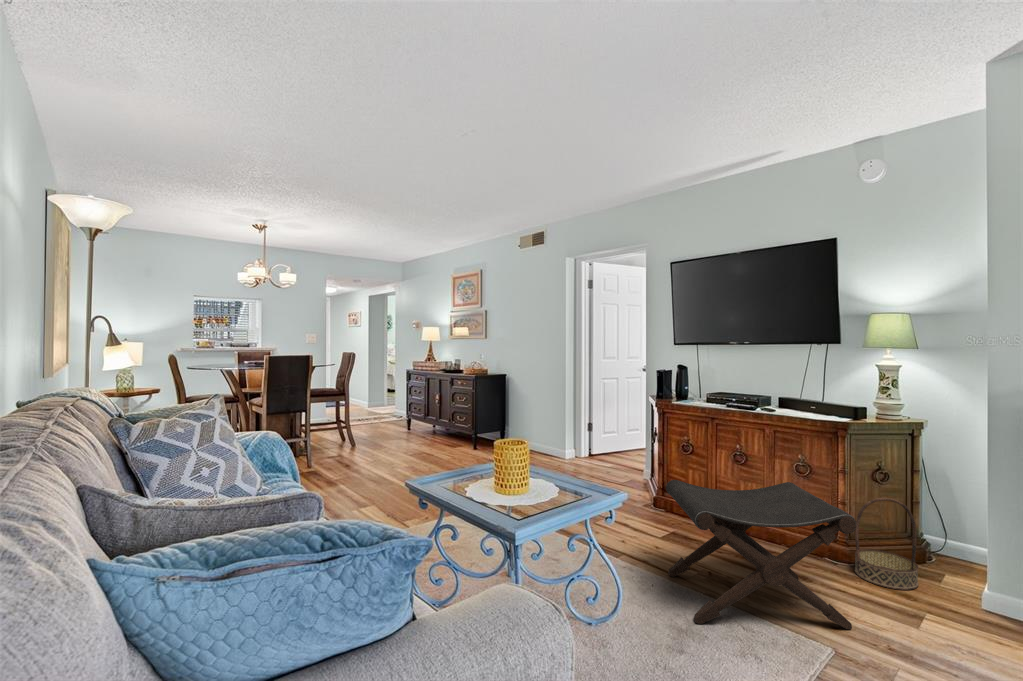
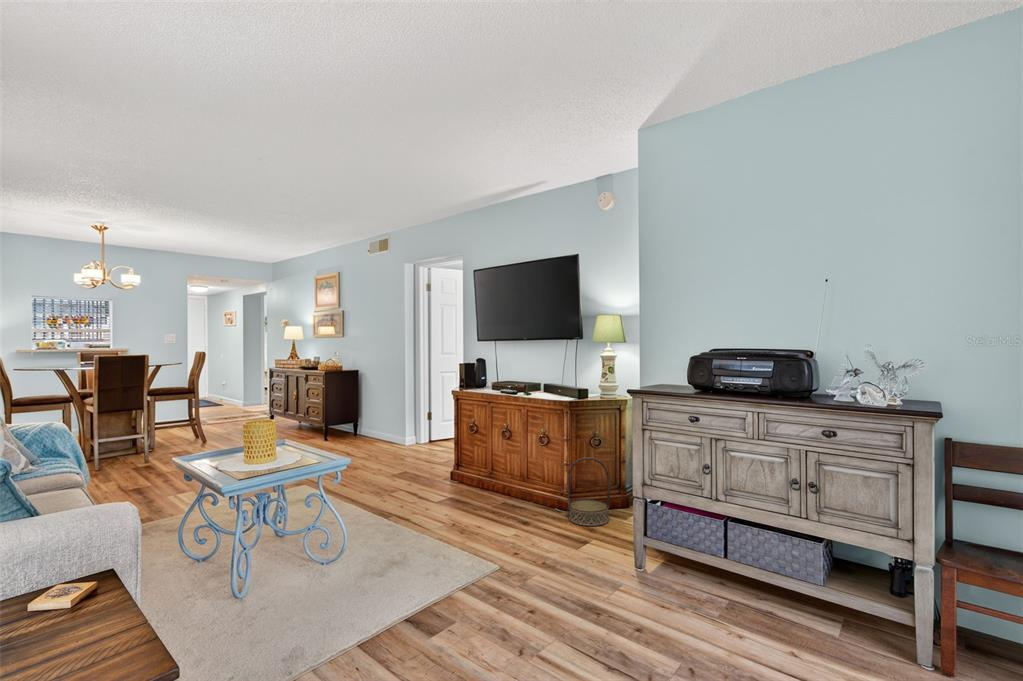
footstool: present [666,480,857,629] -> none [407,448,528,558]

